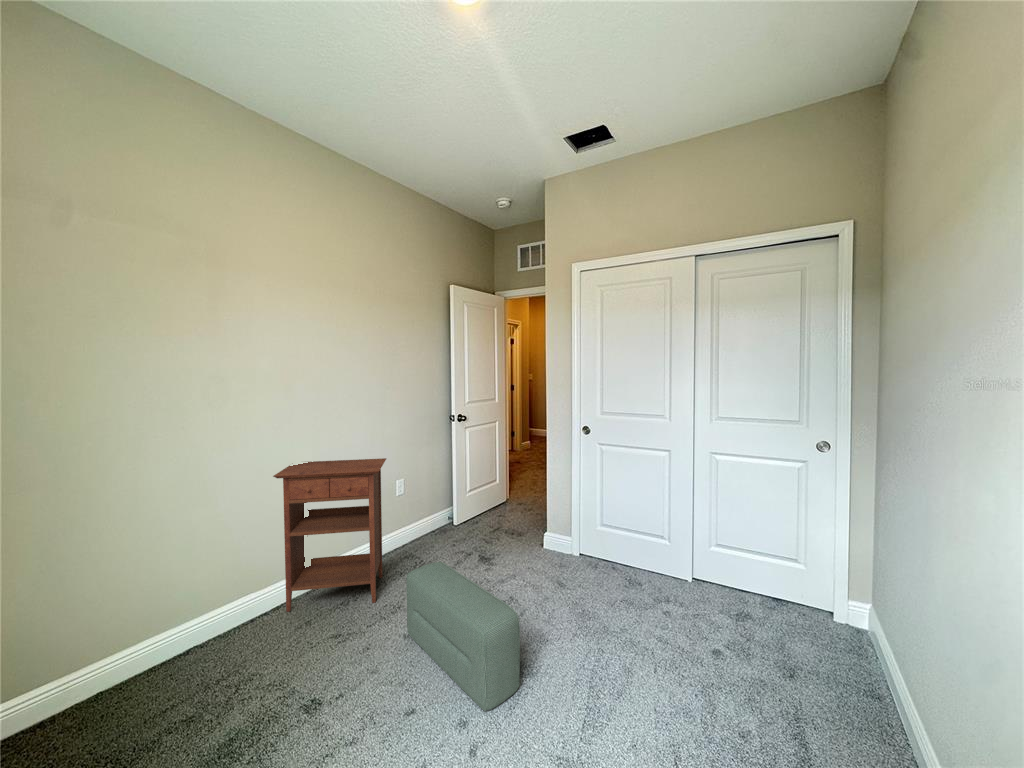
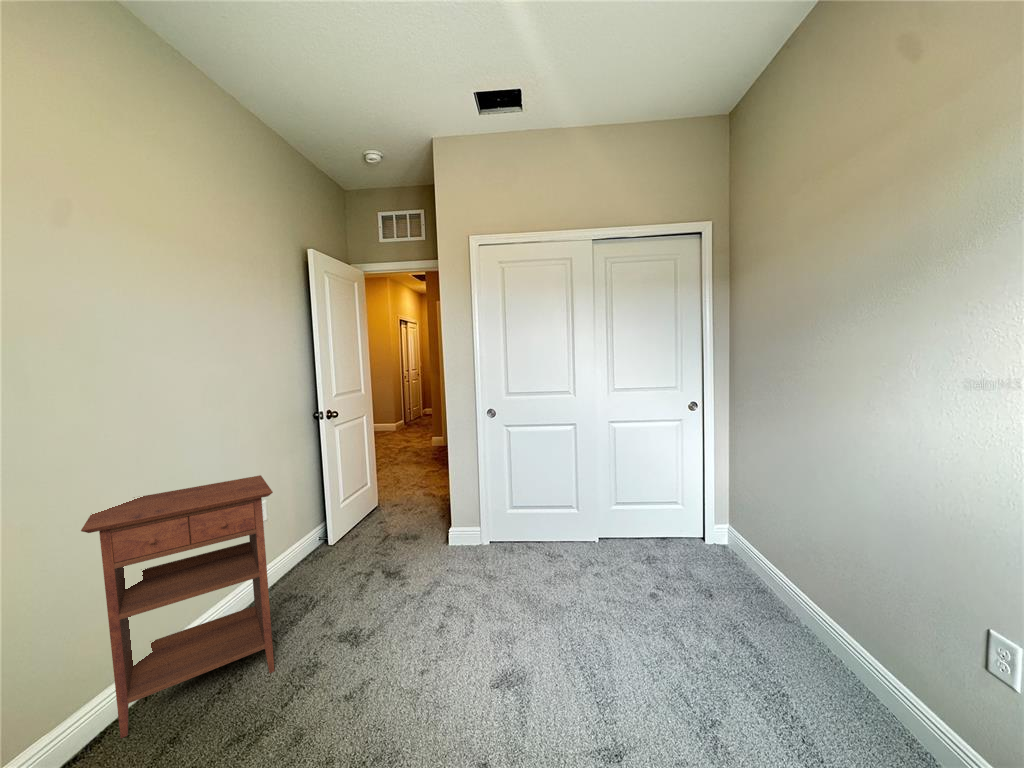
pouf: present [406,562,520,711] -> none [343,589,518,738]

